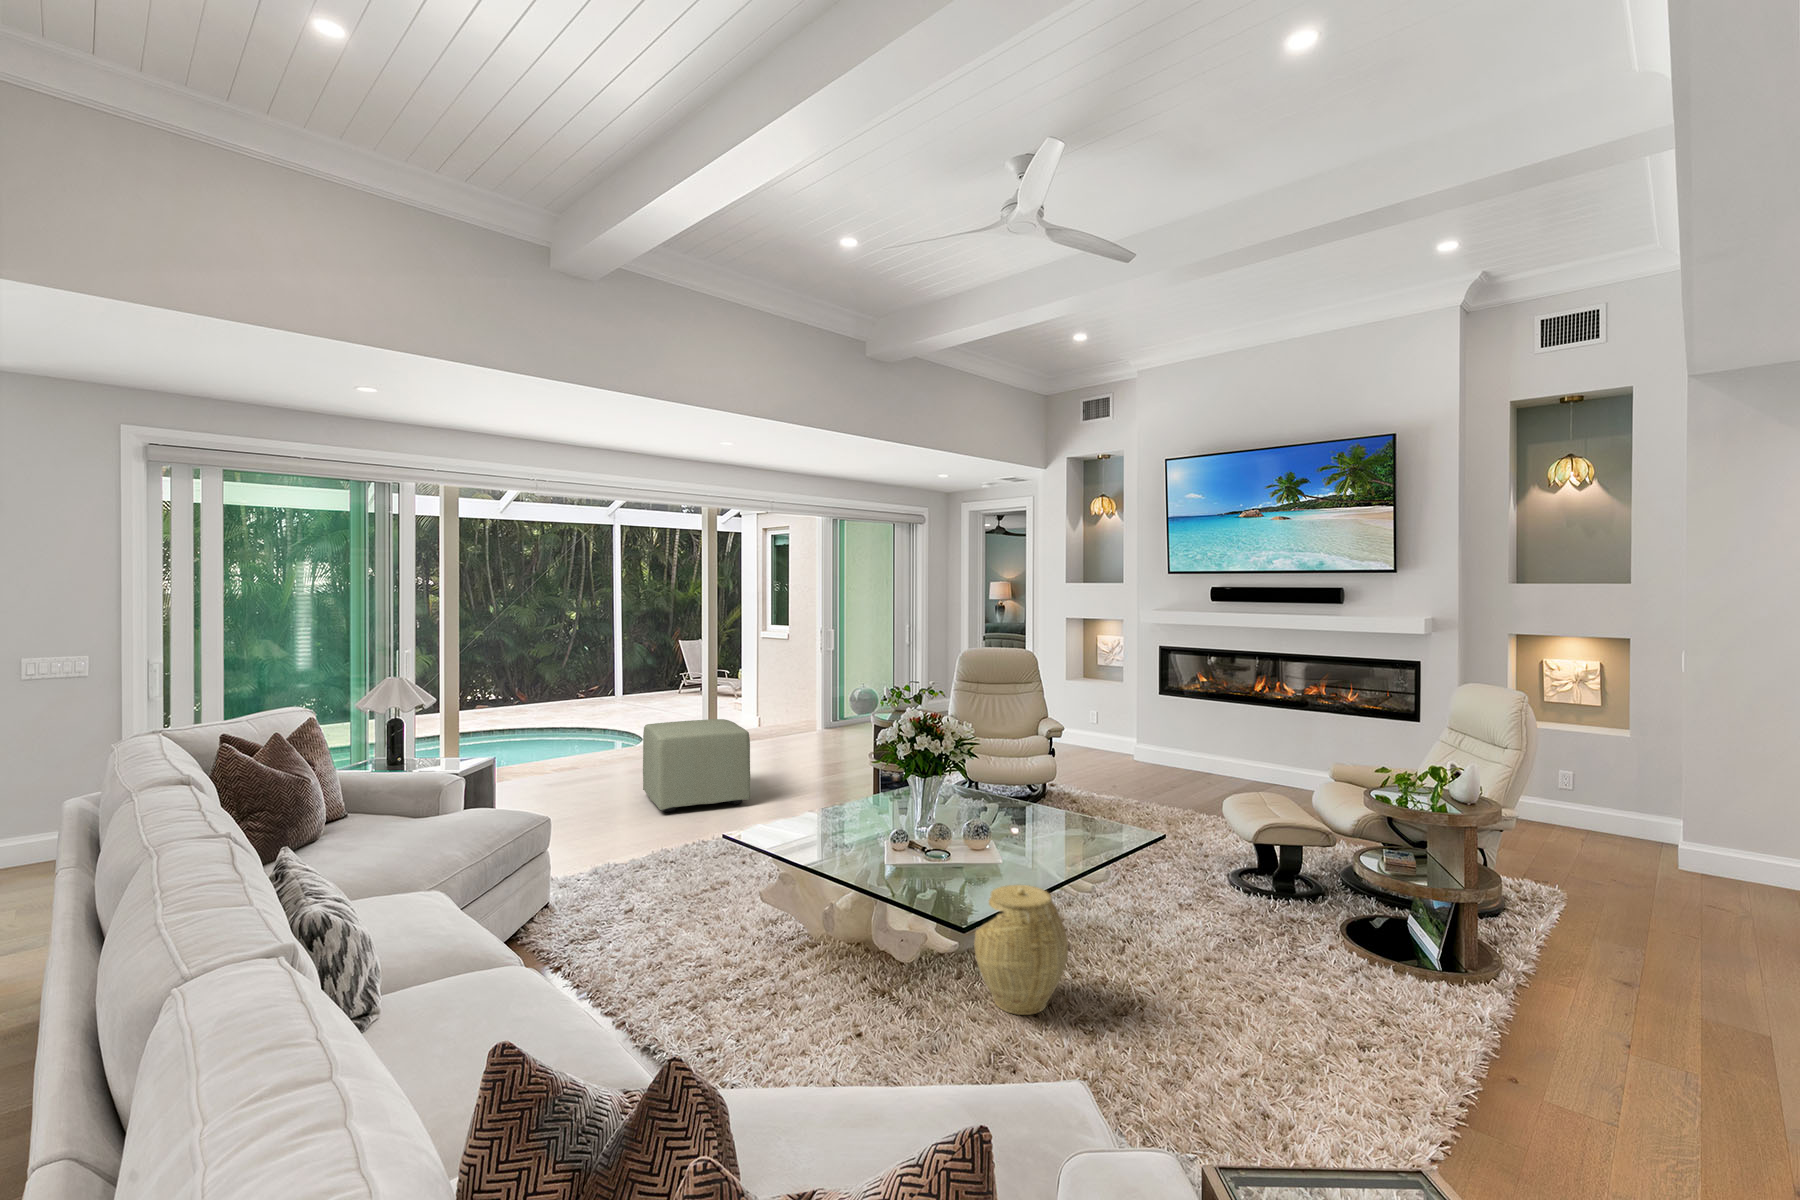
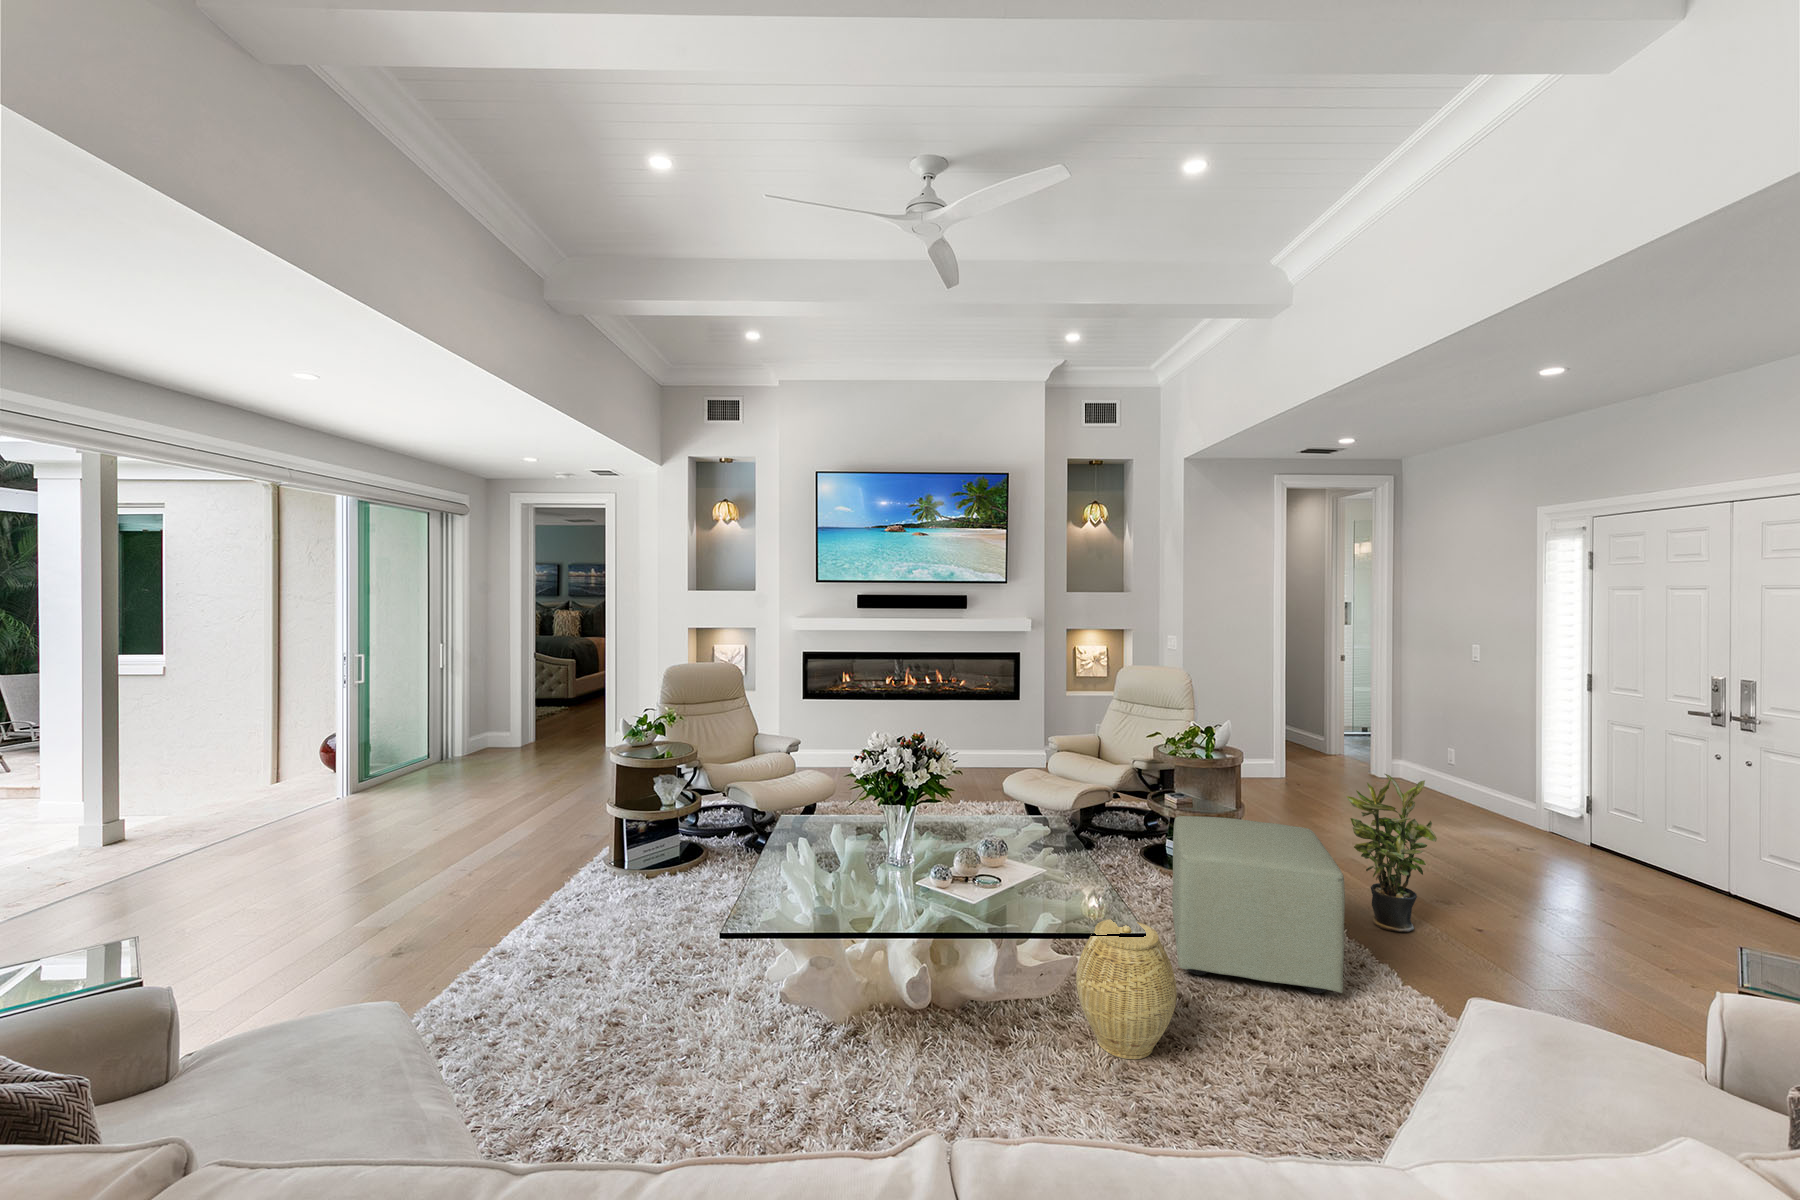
ottoman: present [643,719,750,812] -> present [1172,816,1345,993]
potted plant: none [1534,846,1698,1093] -> present [1347,774,1437,933]

